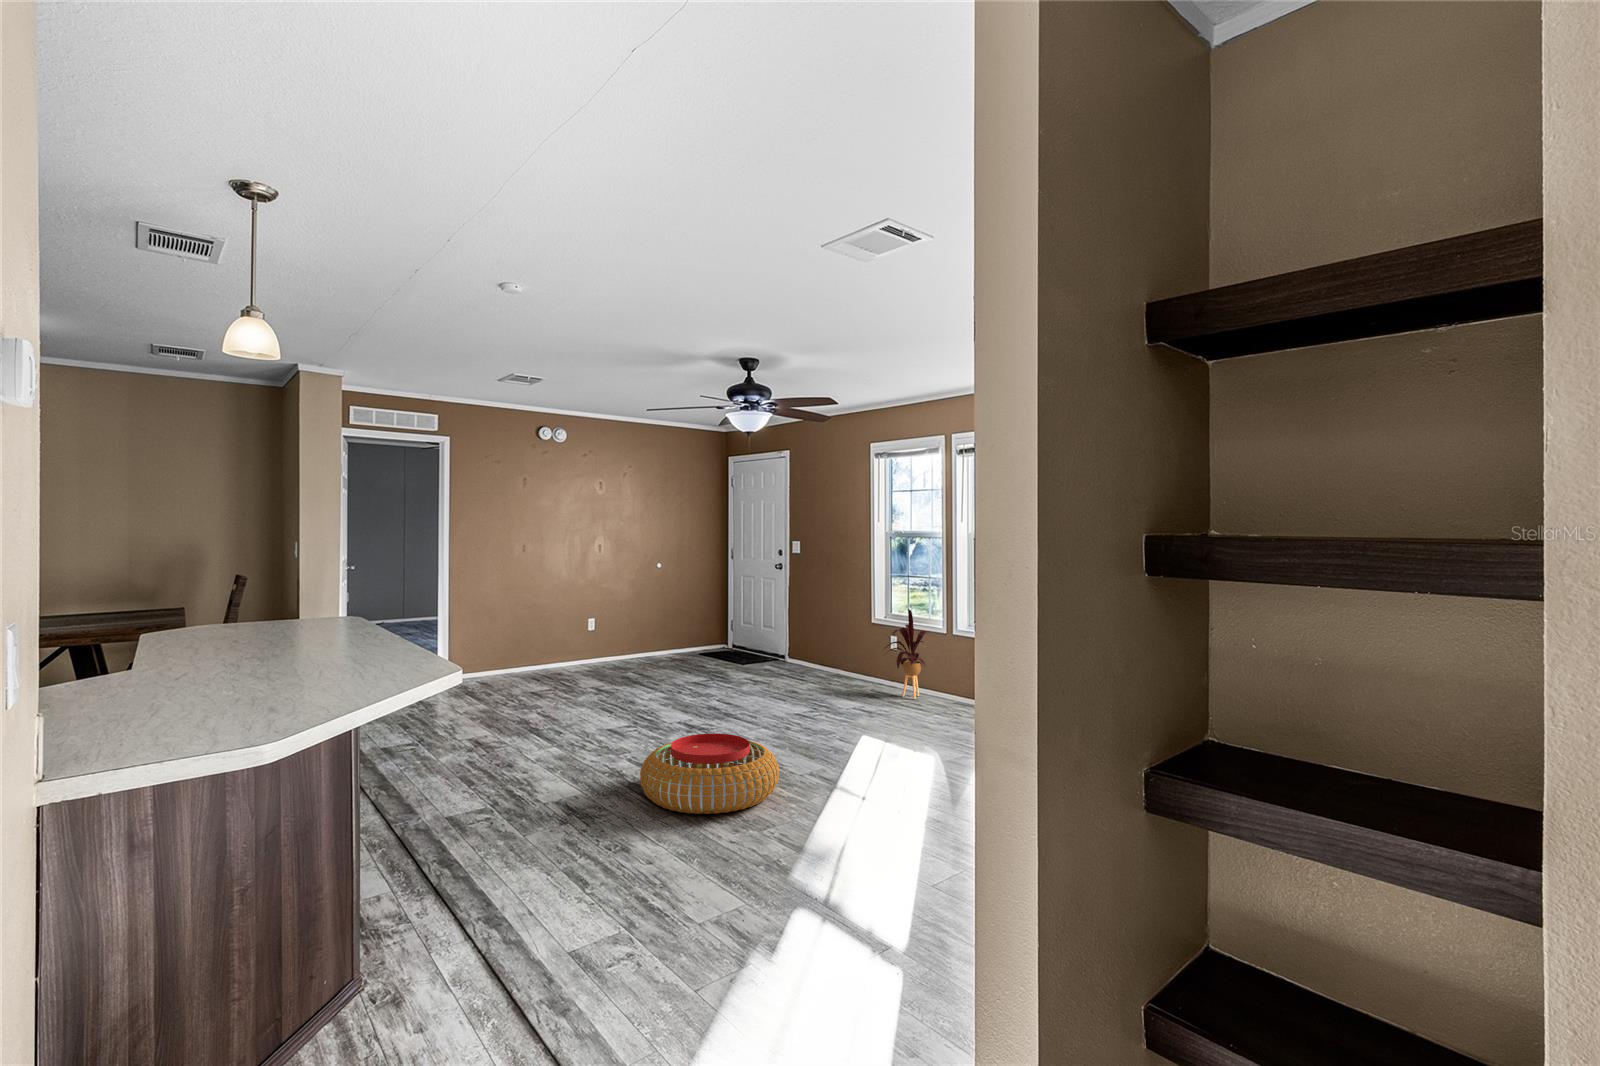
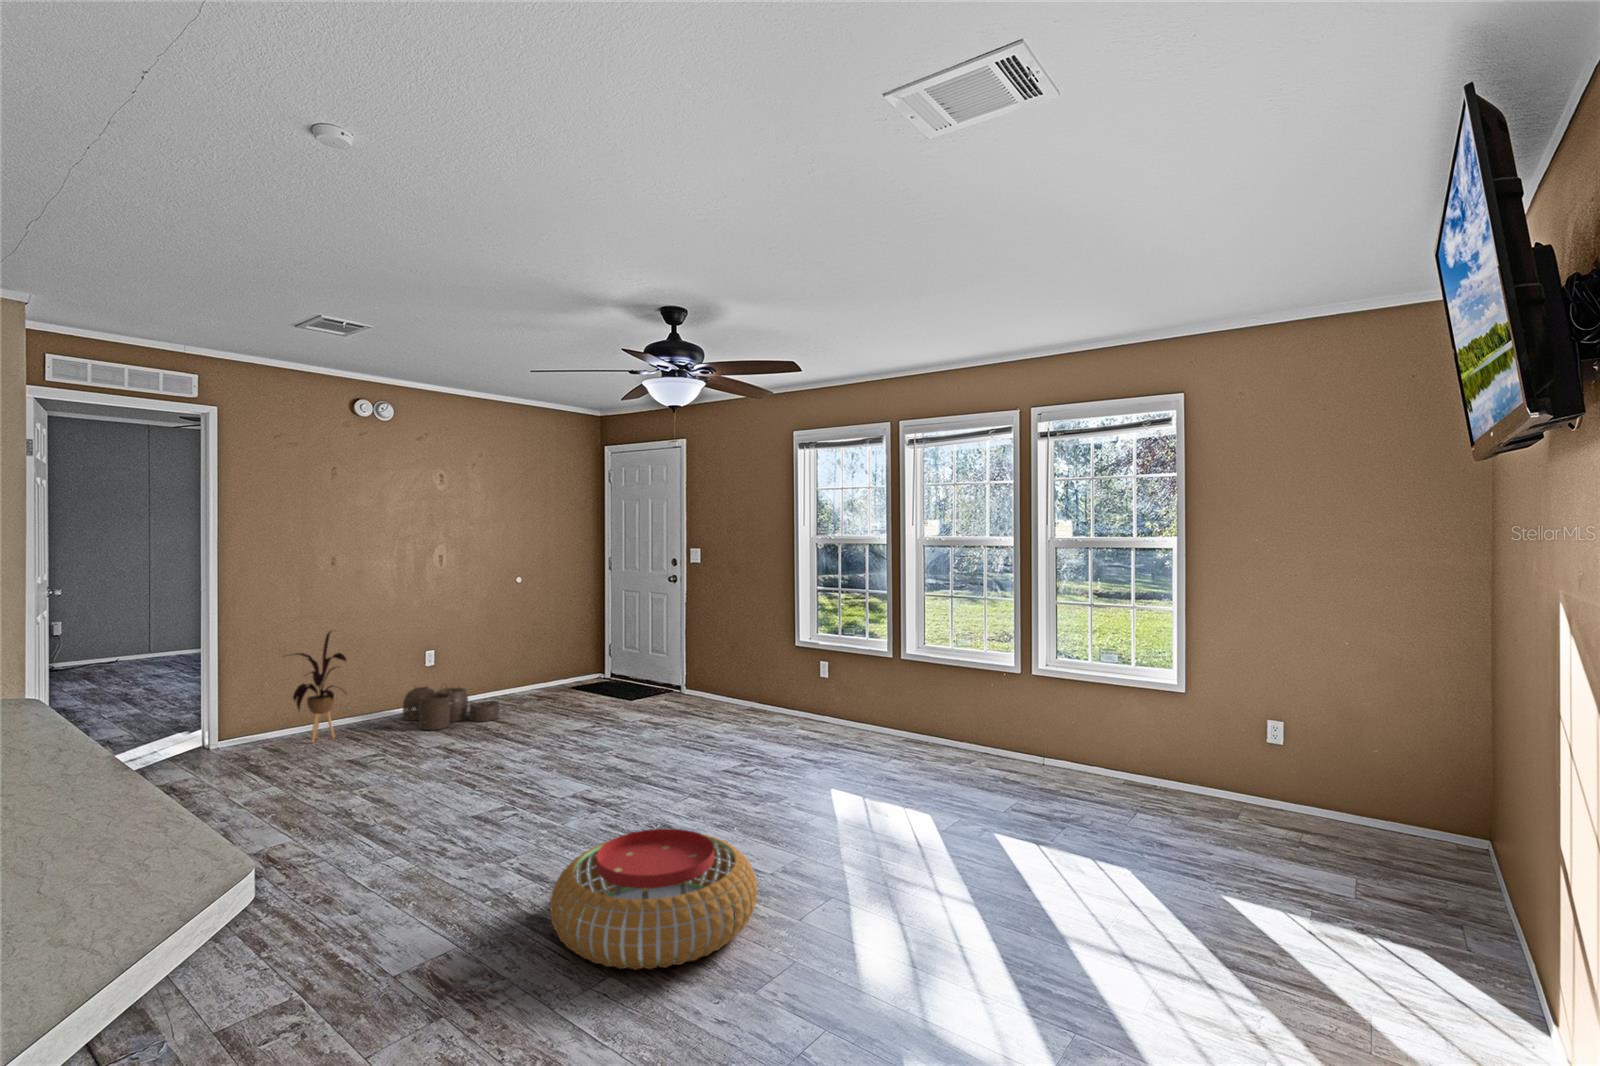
house plant: present [885,609,928,699] -> present [293,632,346,743]
woven basket: none [571,643,640,677] -> present [403,687,499,730]

